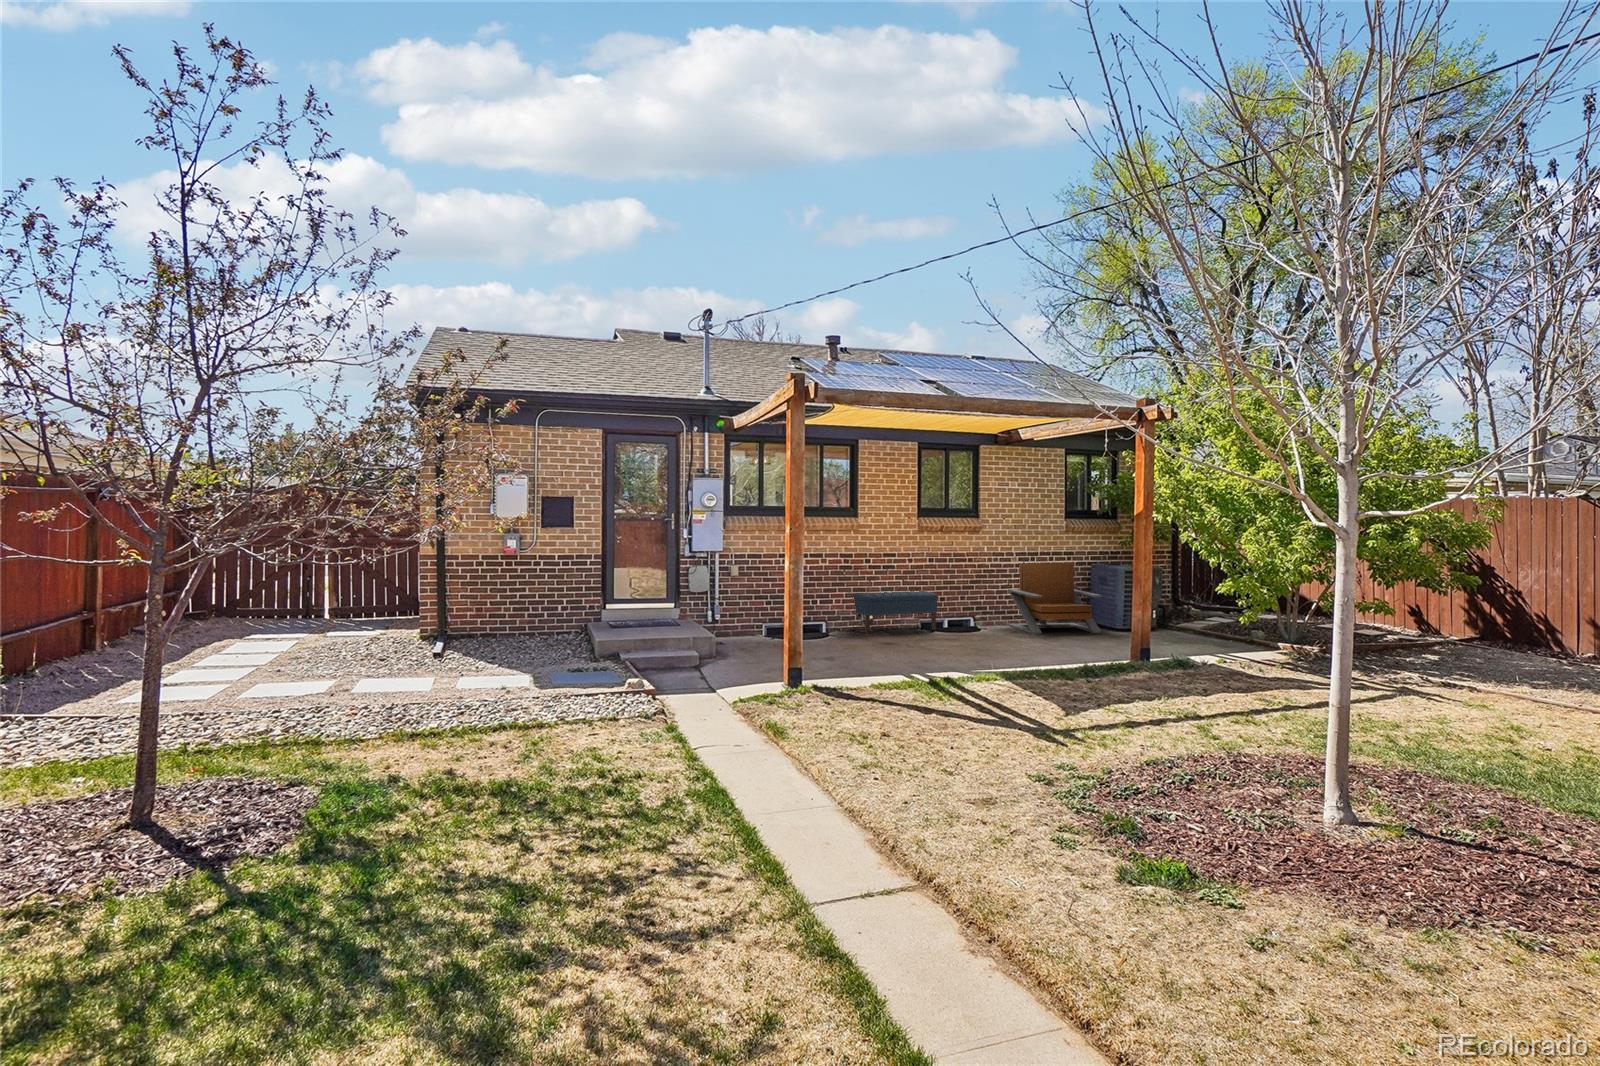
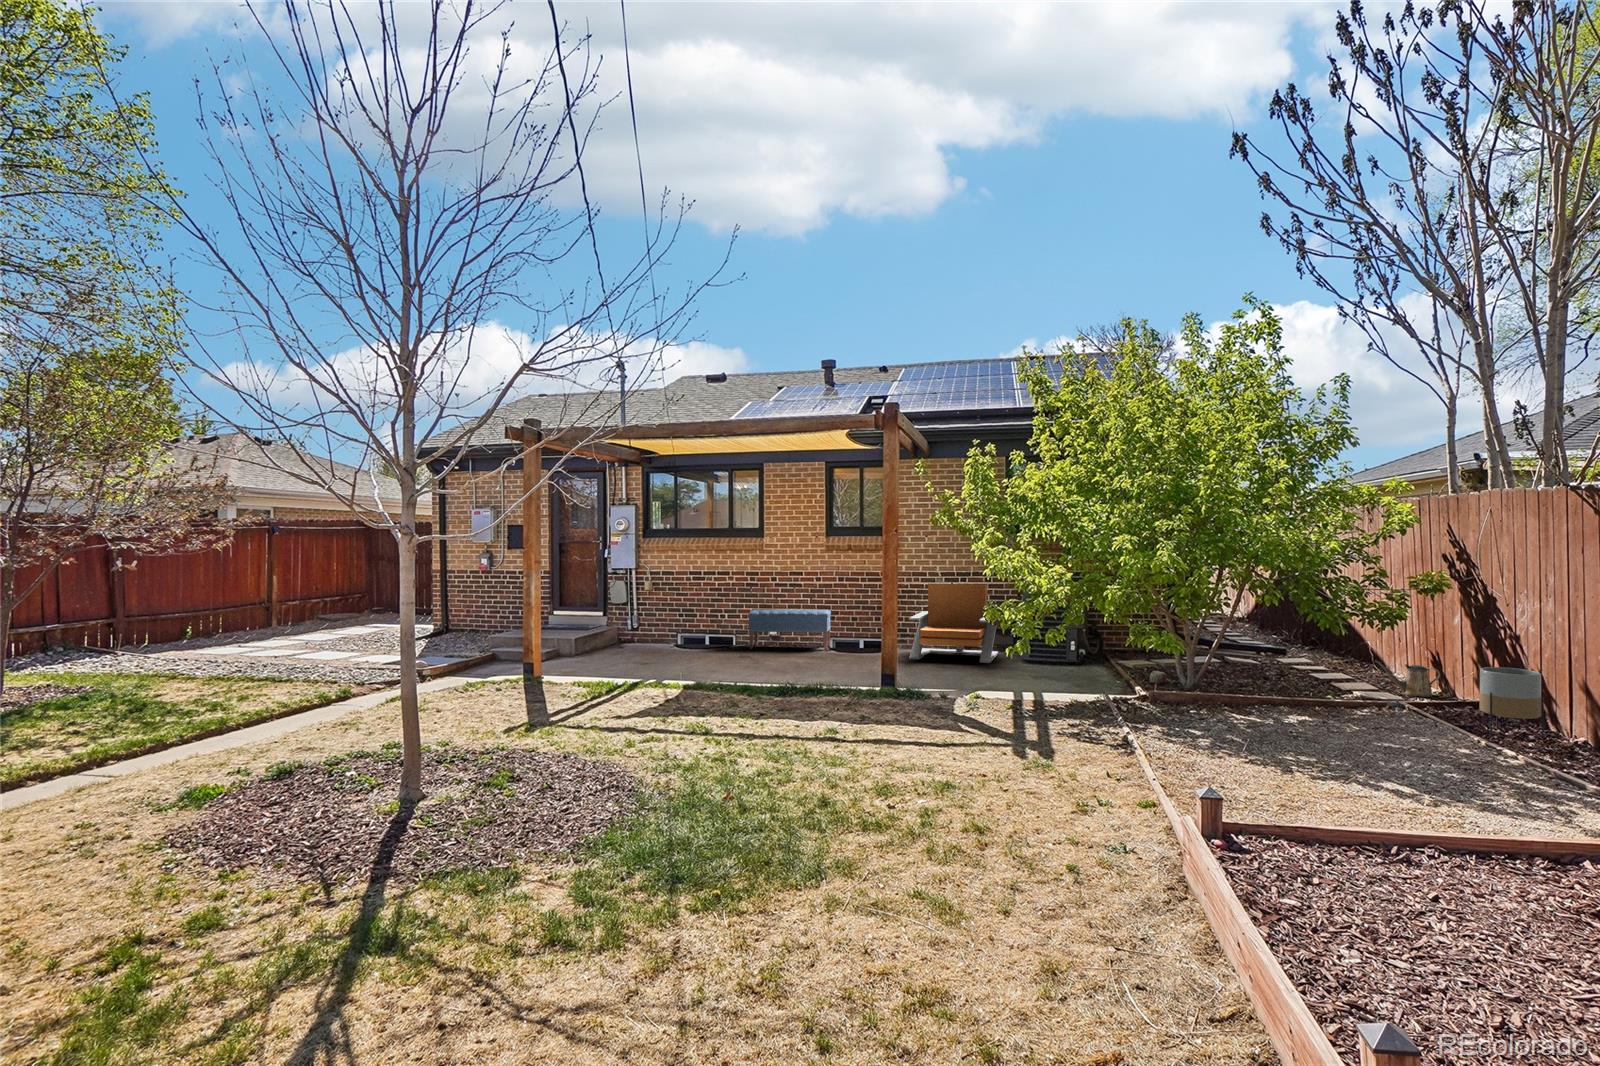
watering can: none [1382,613,1415,637] -> present [1375,661,1440,697]
planter: none [1515,613,1556,659] -> present [1480,667,1544,740]

